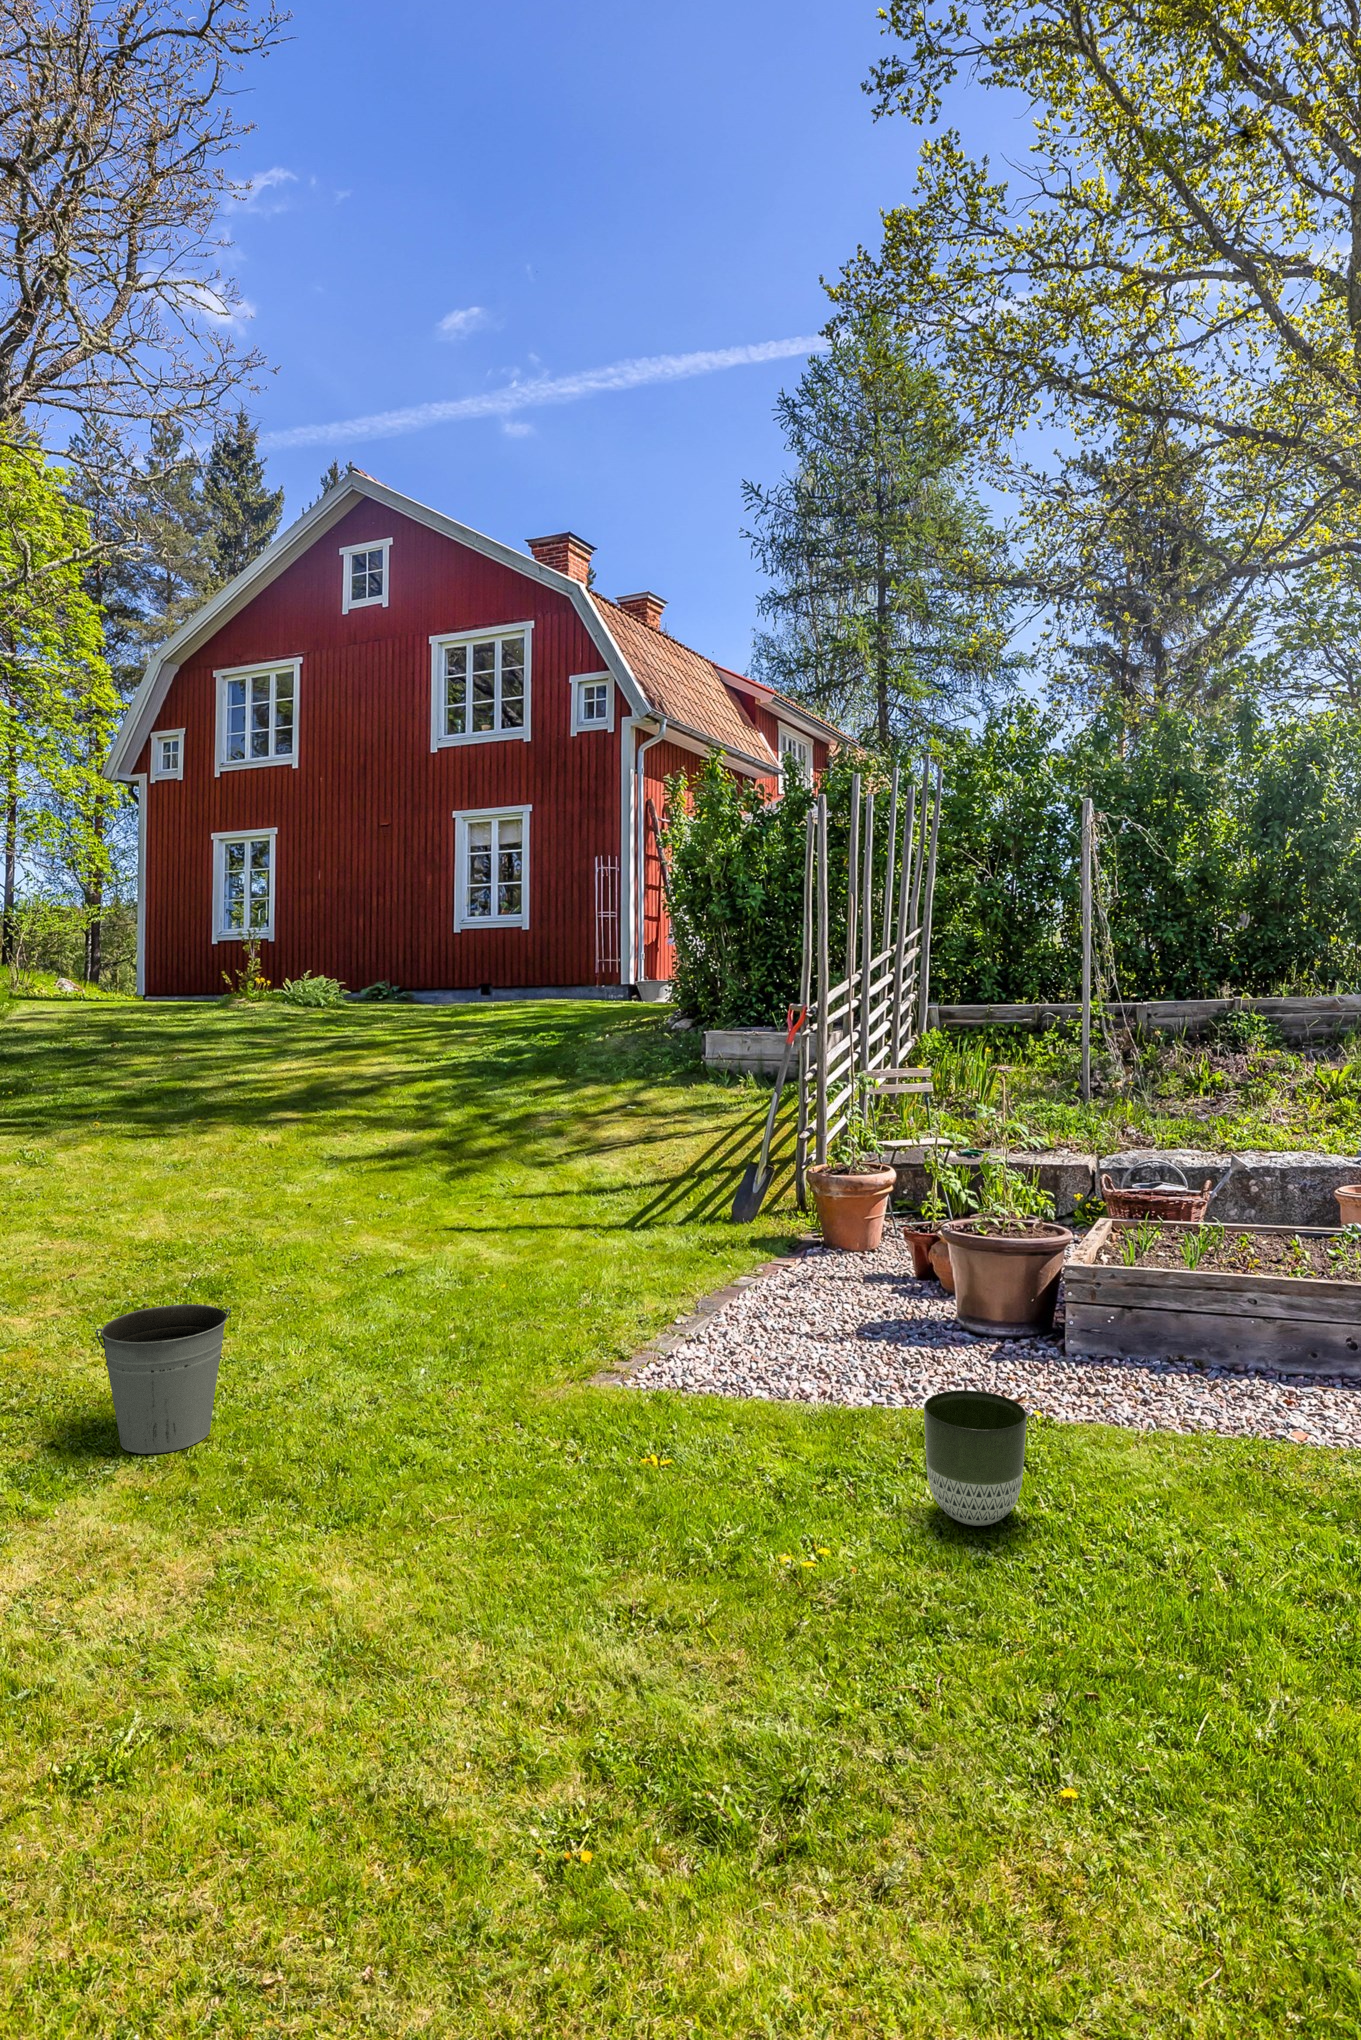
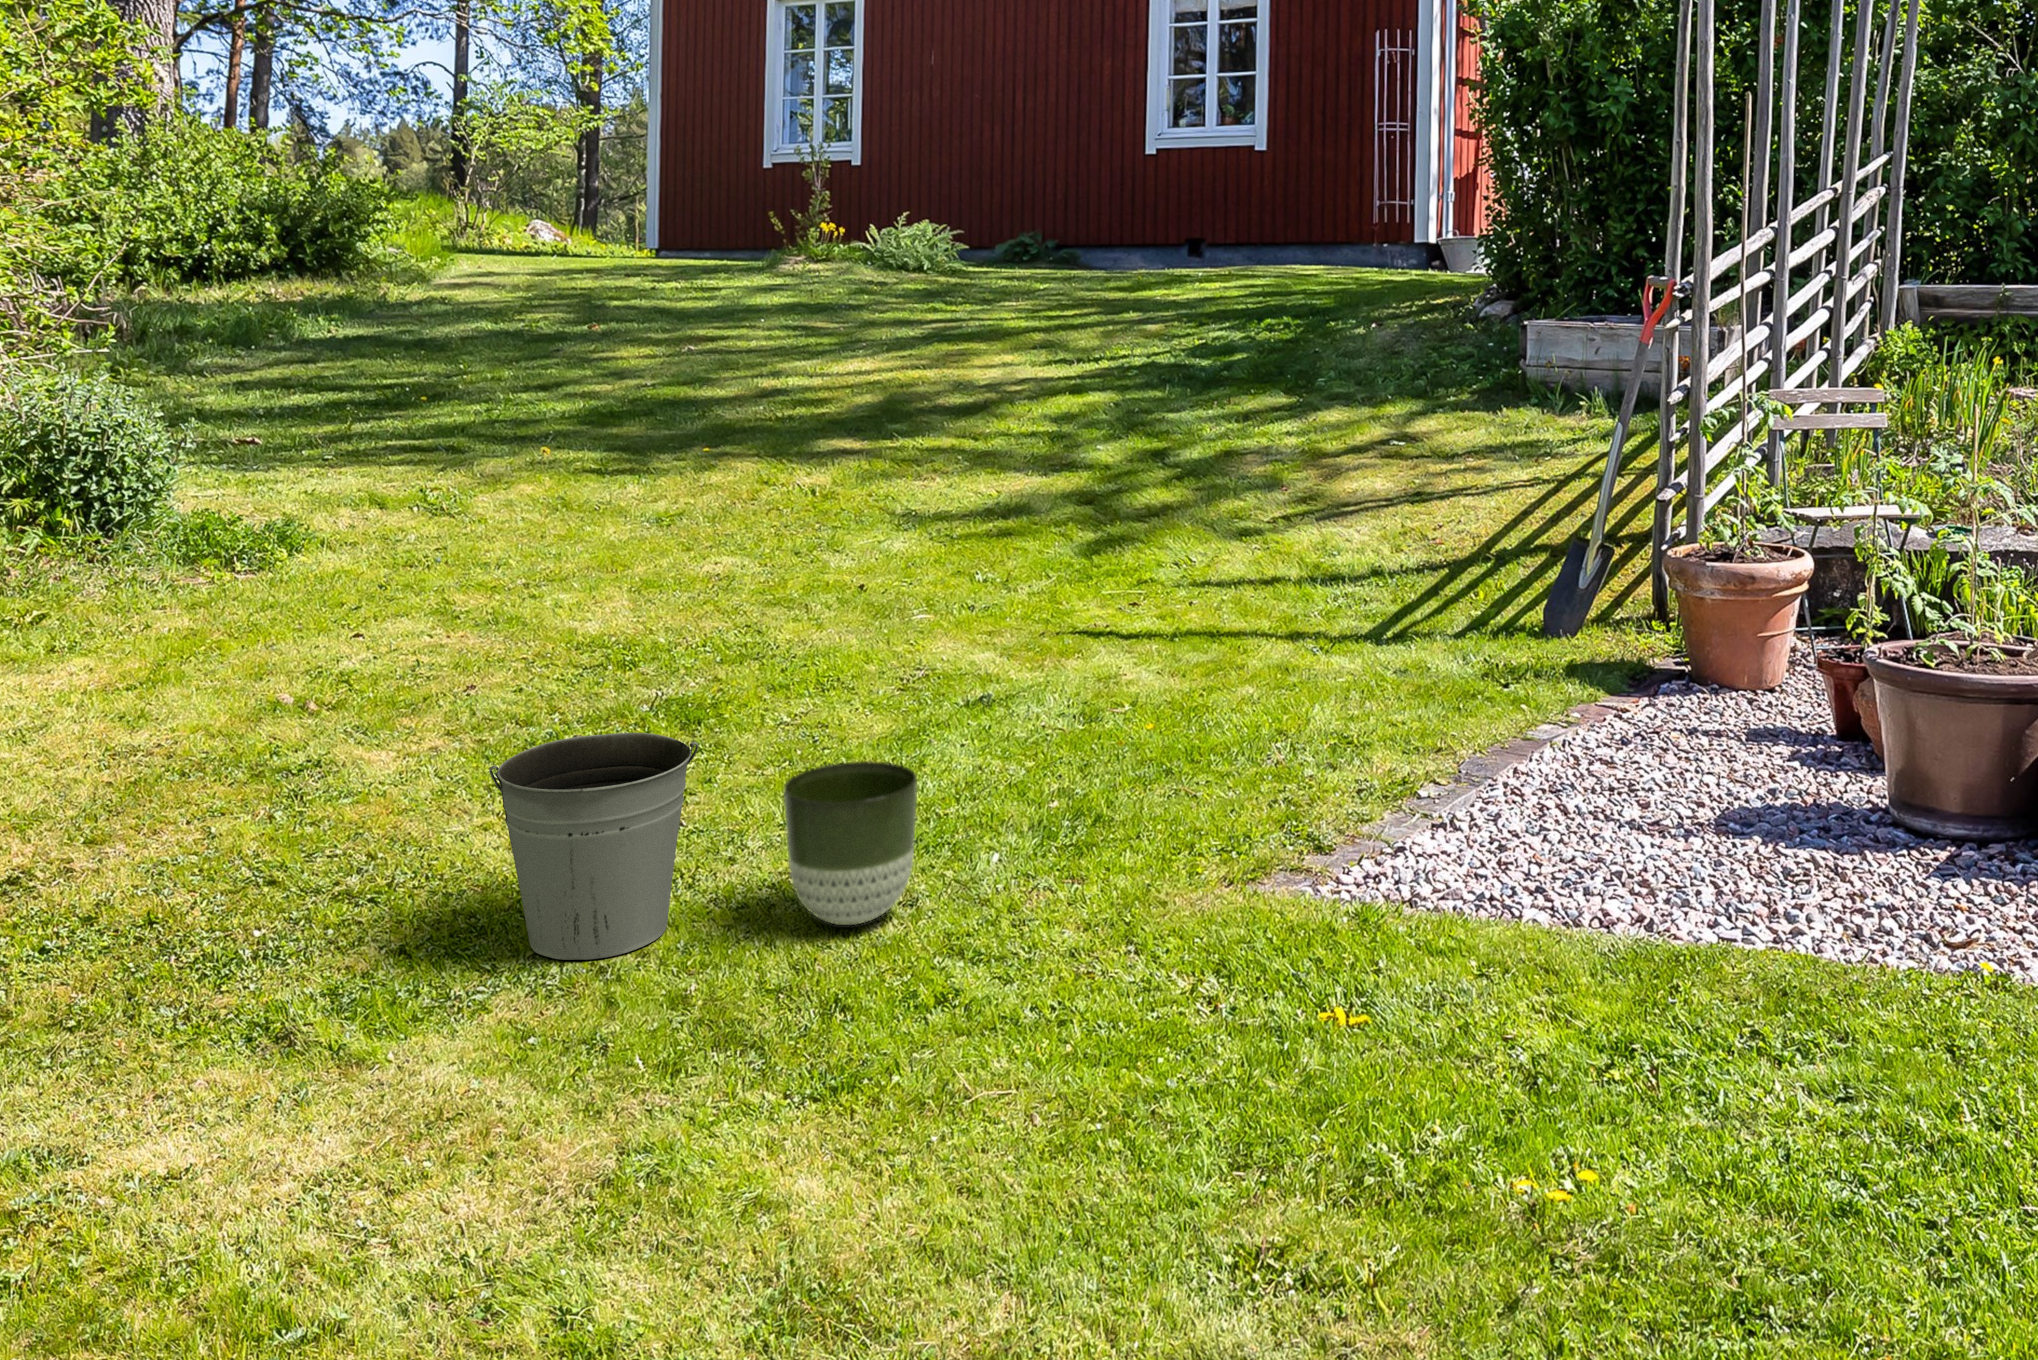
planter: present [924,1390,1027,1526] -> present [784,761,917,925]

